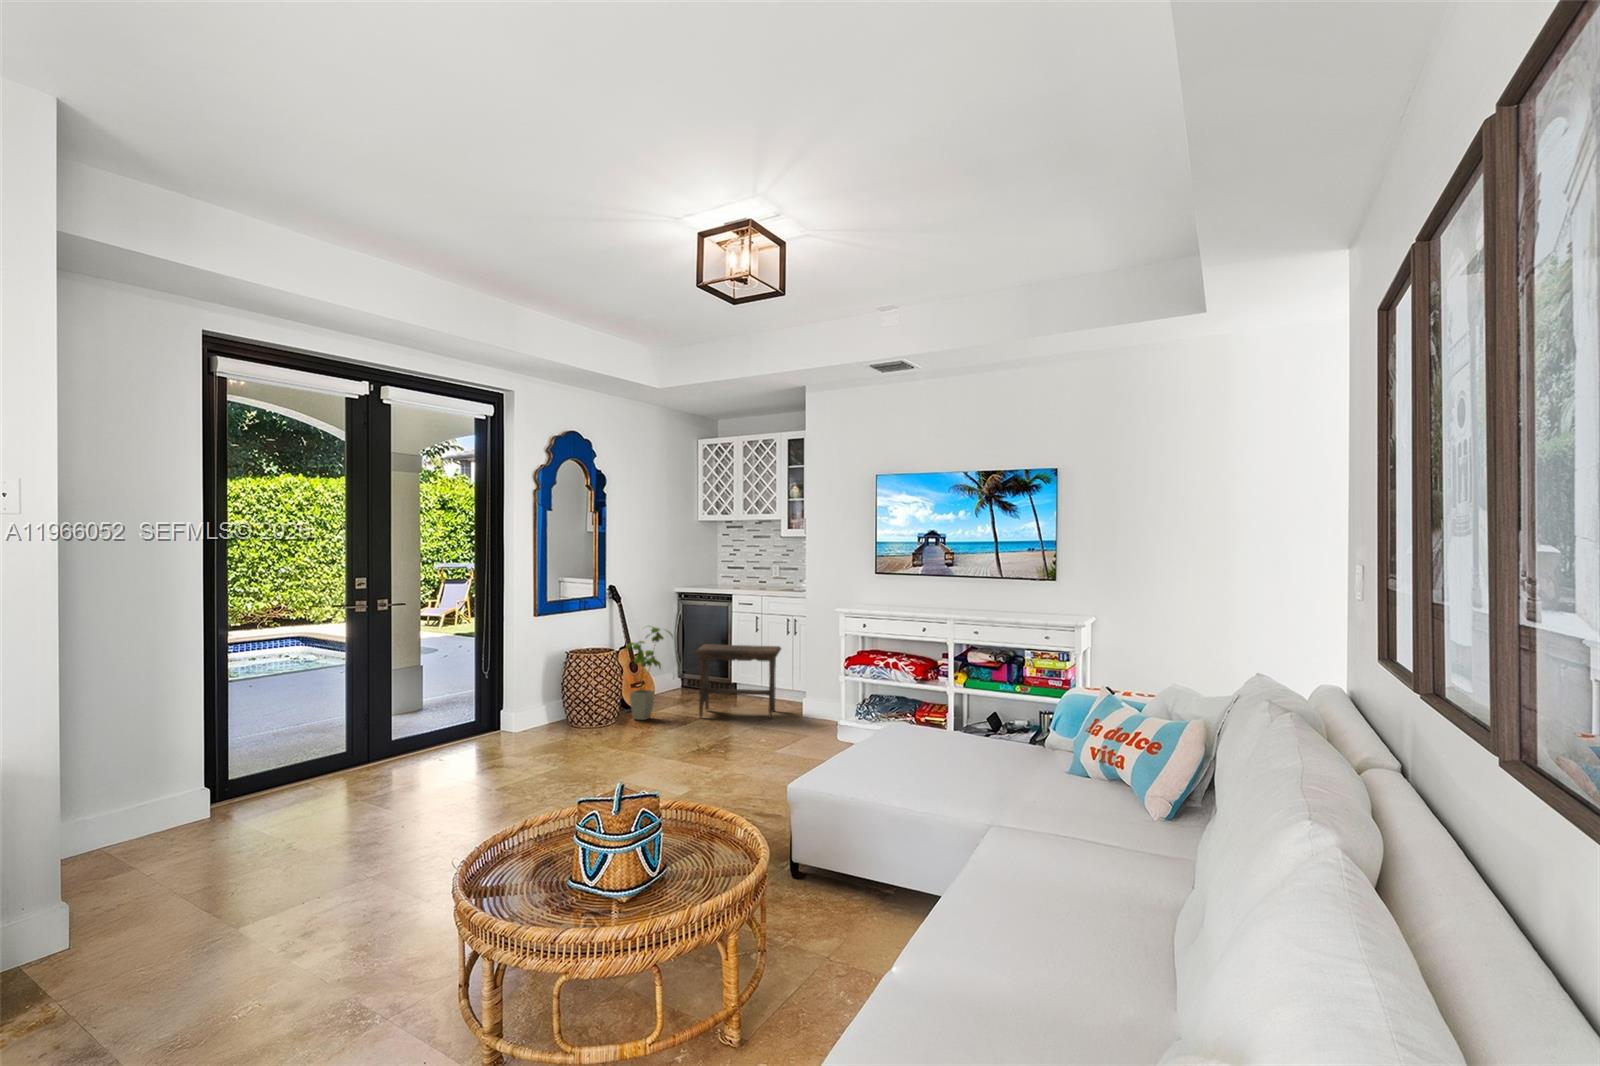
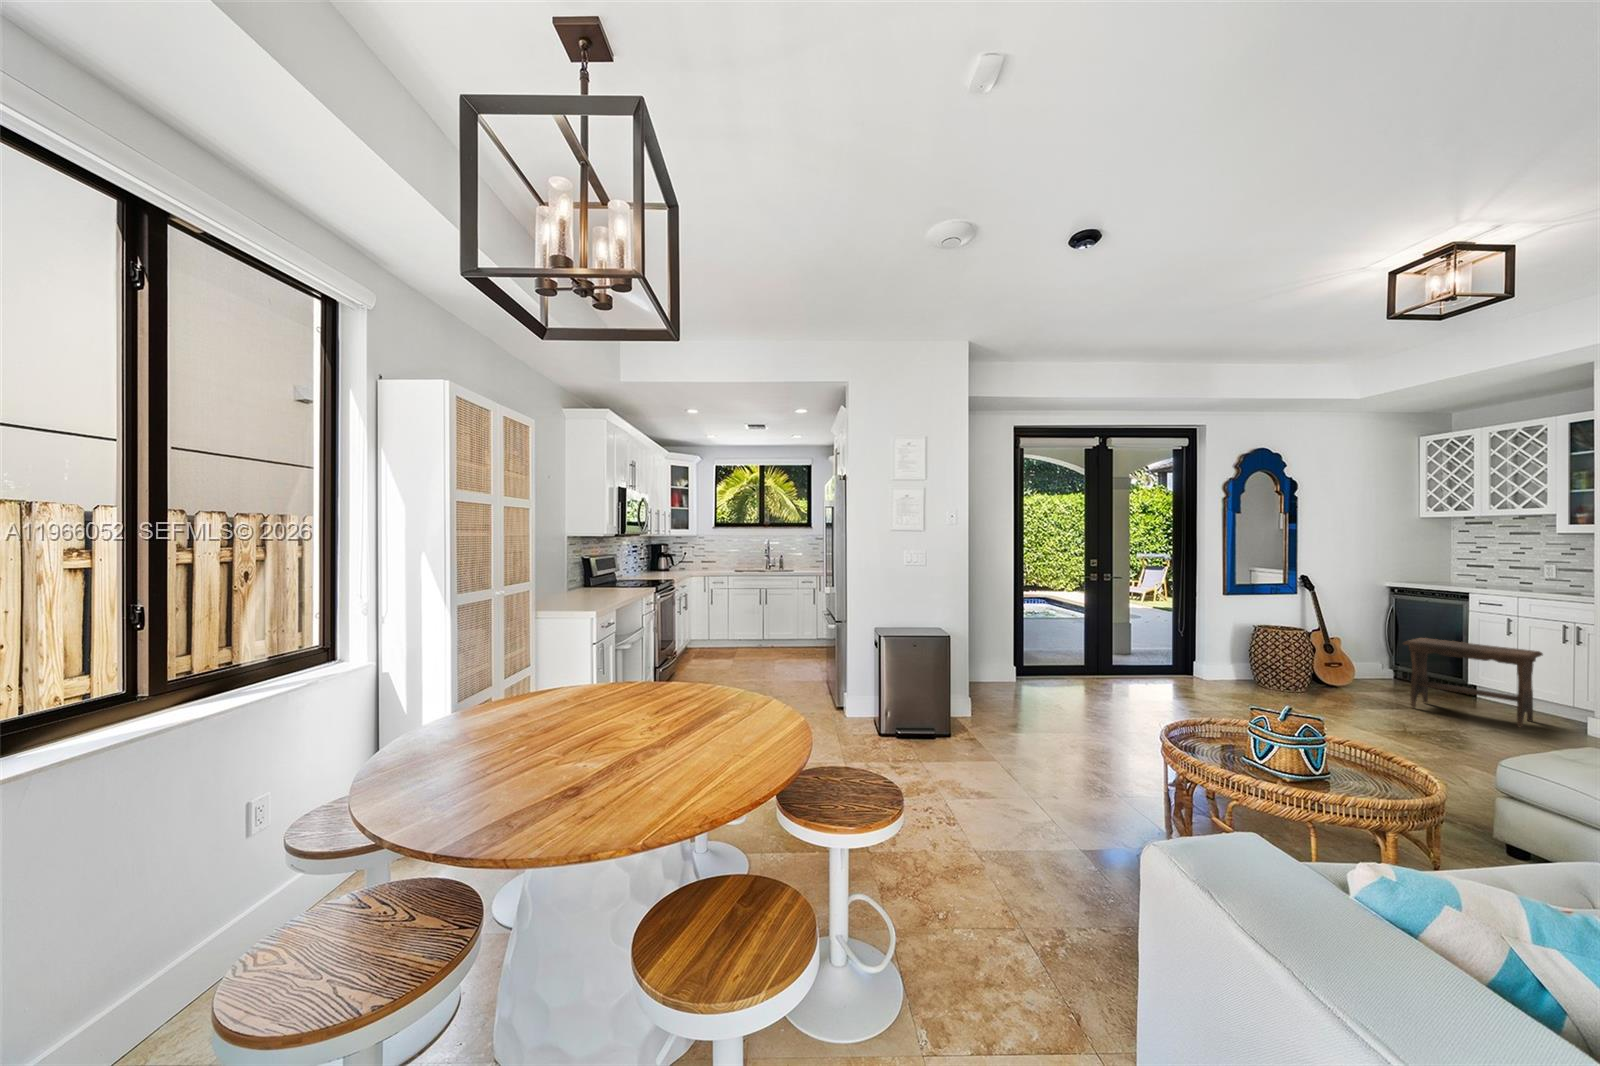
house plant: present [626,627,673,720] -> none [1316,613,1376,697]

